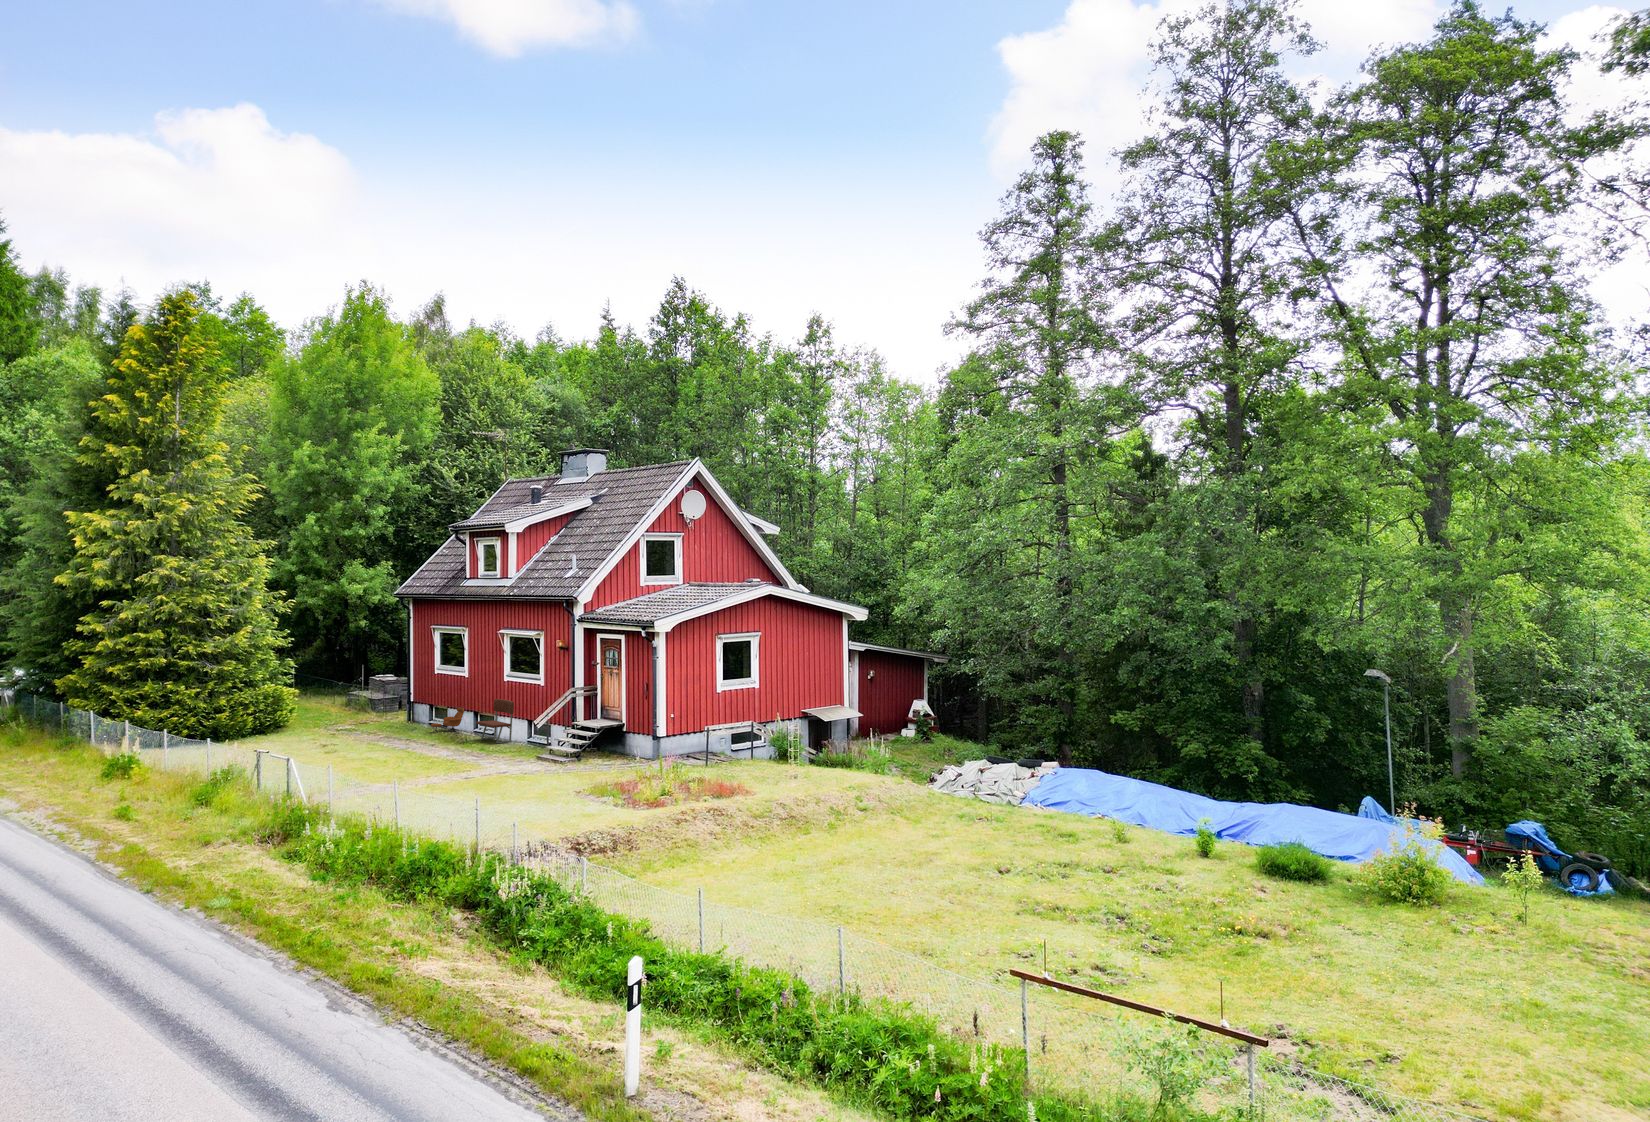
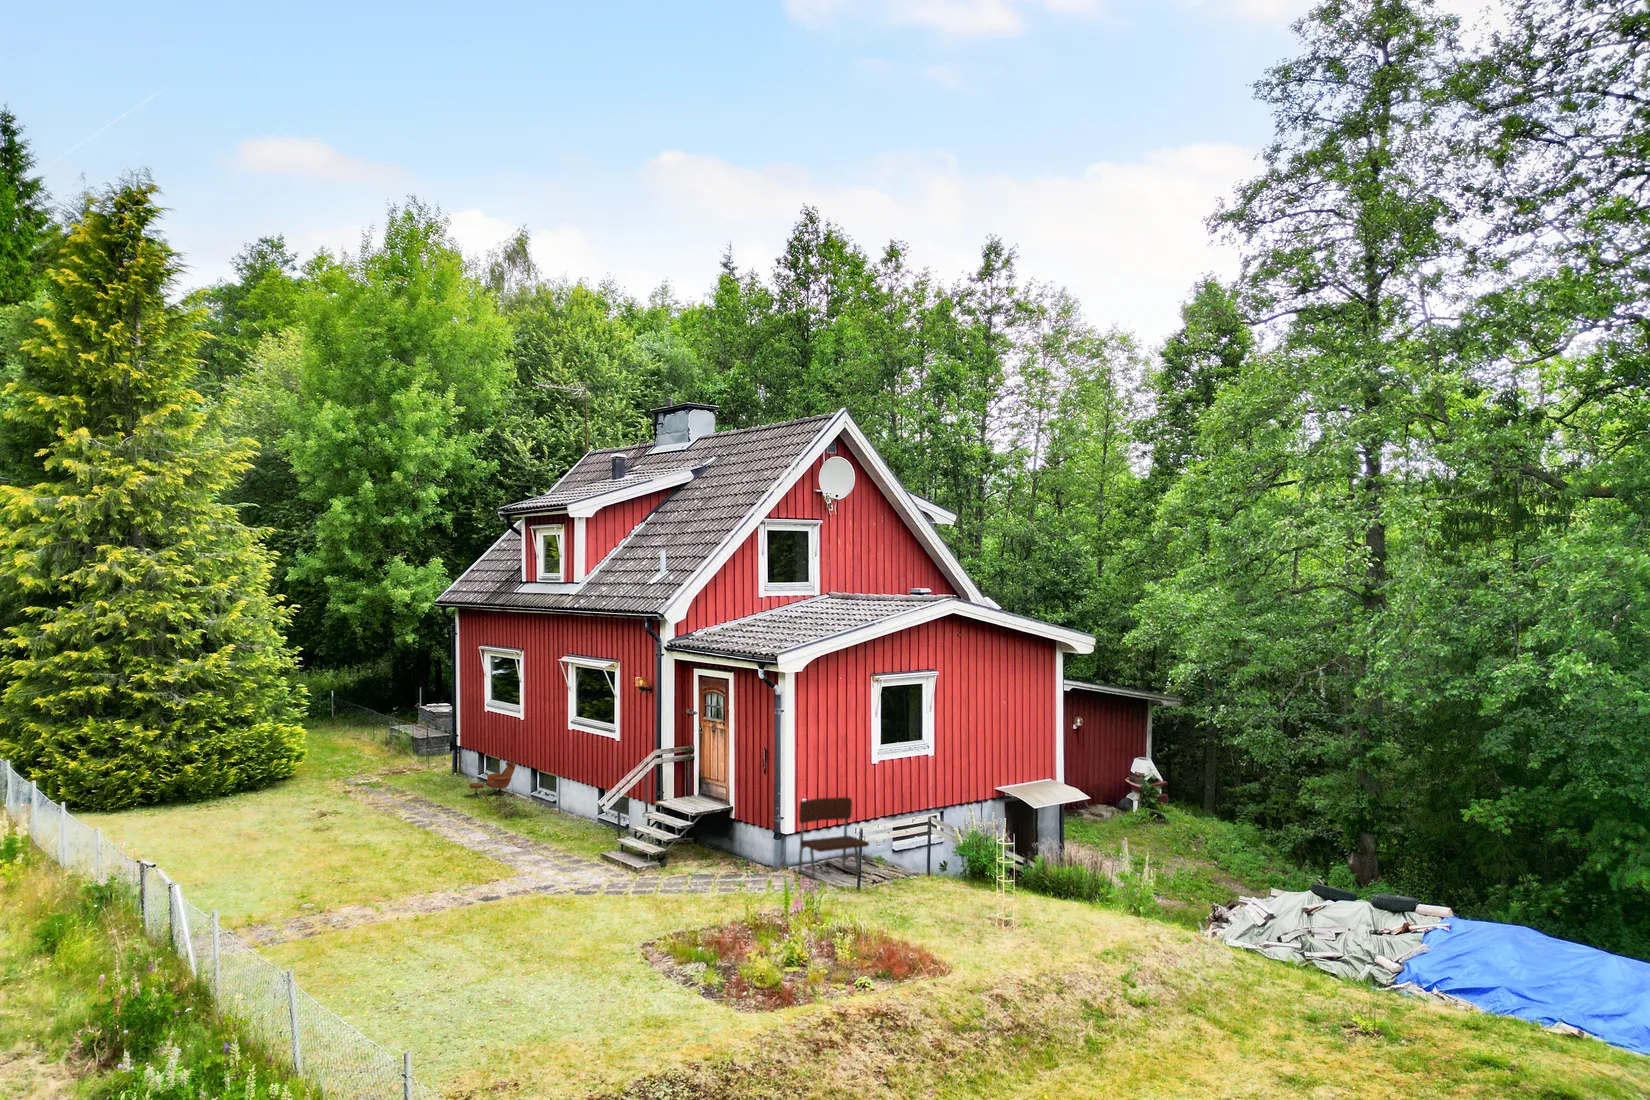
bench: present [476,699,514,743] -> present [798,797,869,878]

